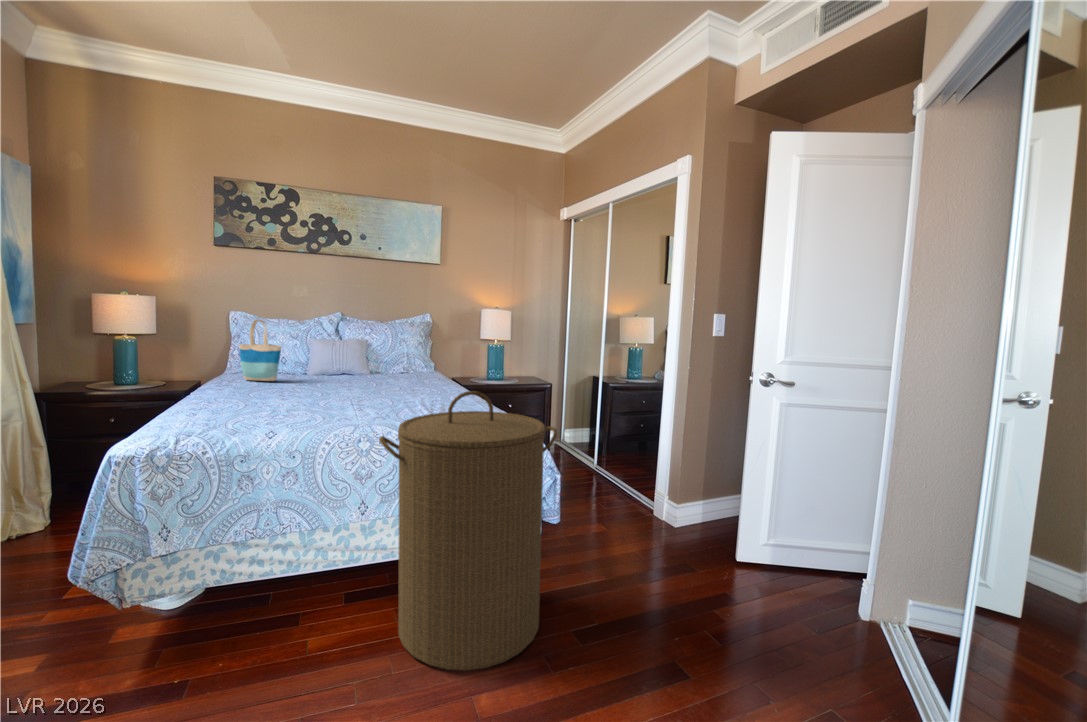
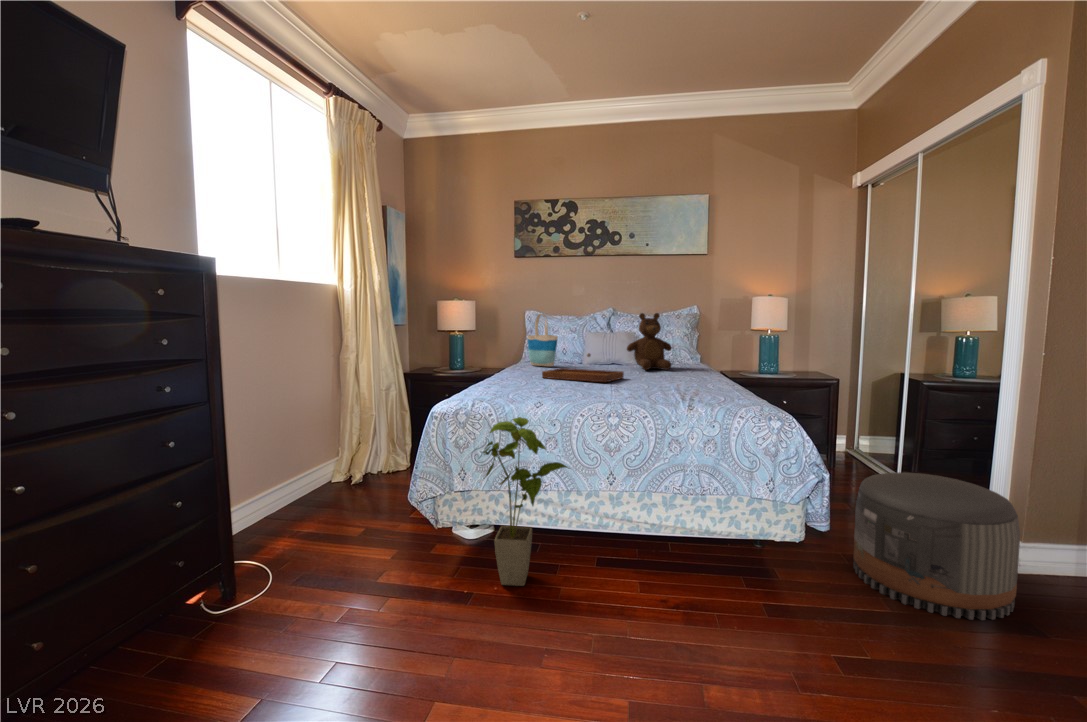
teddy bear: none [365,323,413,383] -> present [627,313,672,370]
tray: none [266,368,366,401] -> present [542,353,624,382]
laundry hamper: present [379,391,557,671] -> none [620,368,818,661]
house plant: none [198,455,319,660] -> present [483,417,568,586]
pouf: none [574,463,677,573] -> present [854,472,1020,620]

